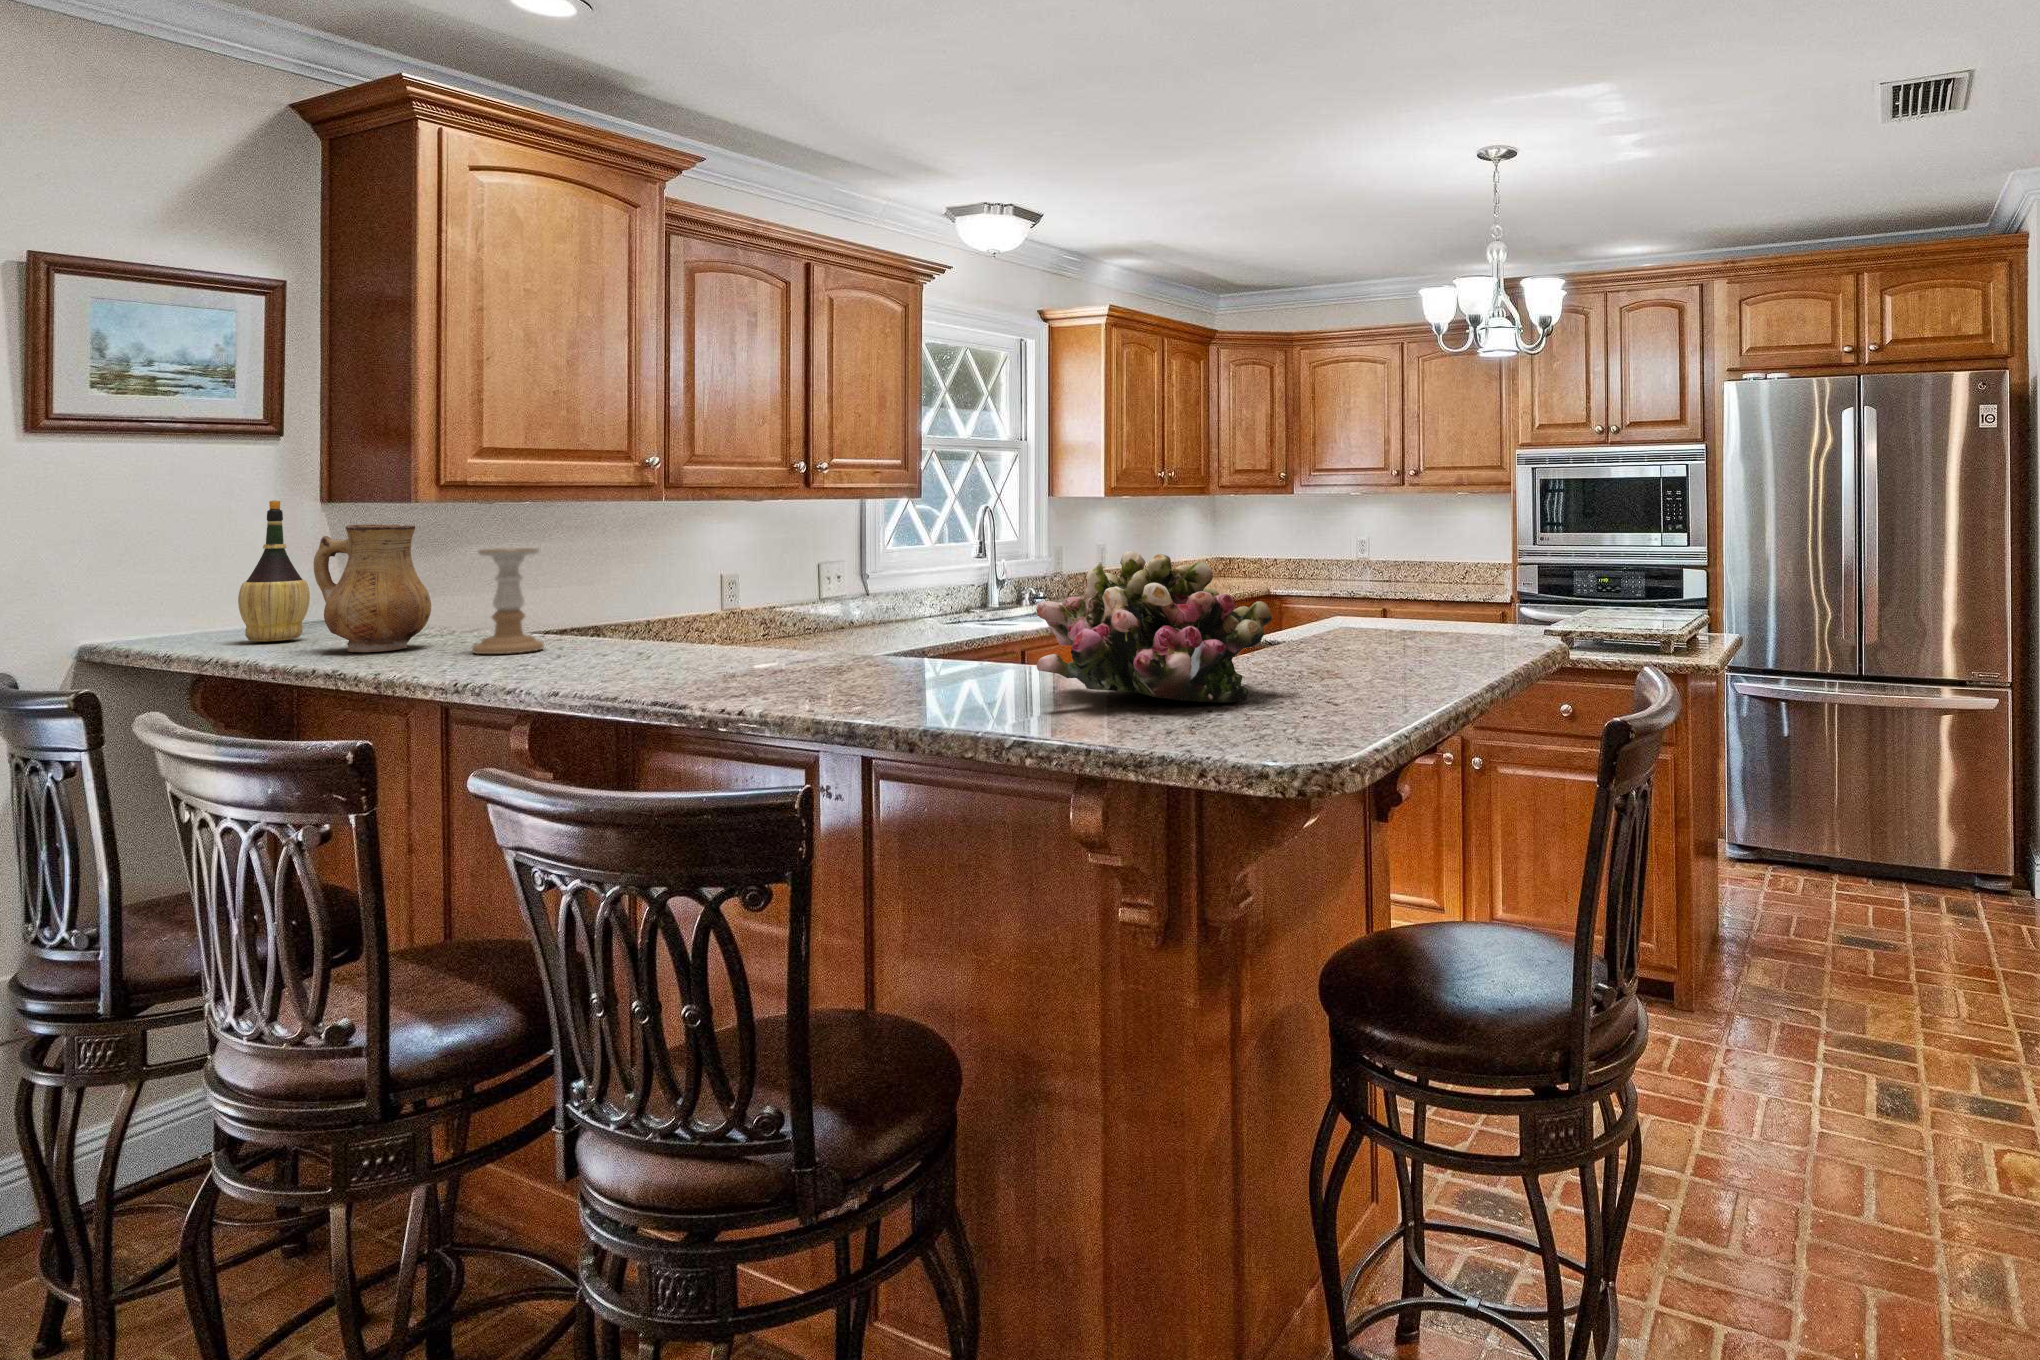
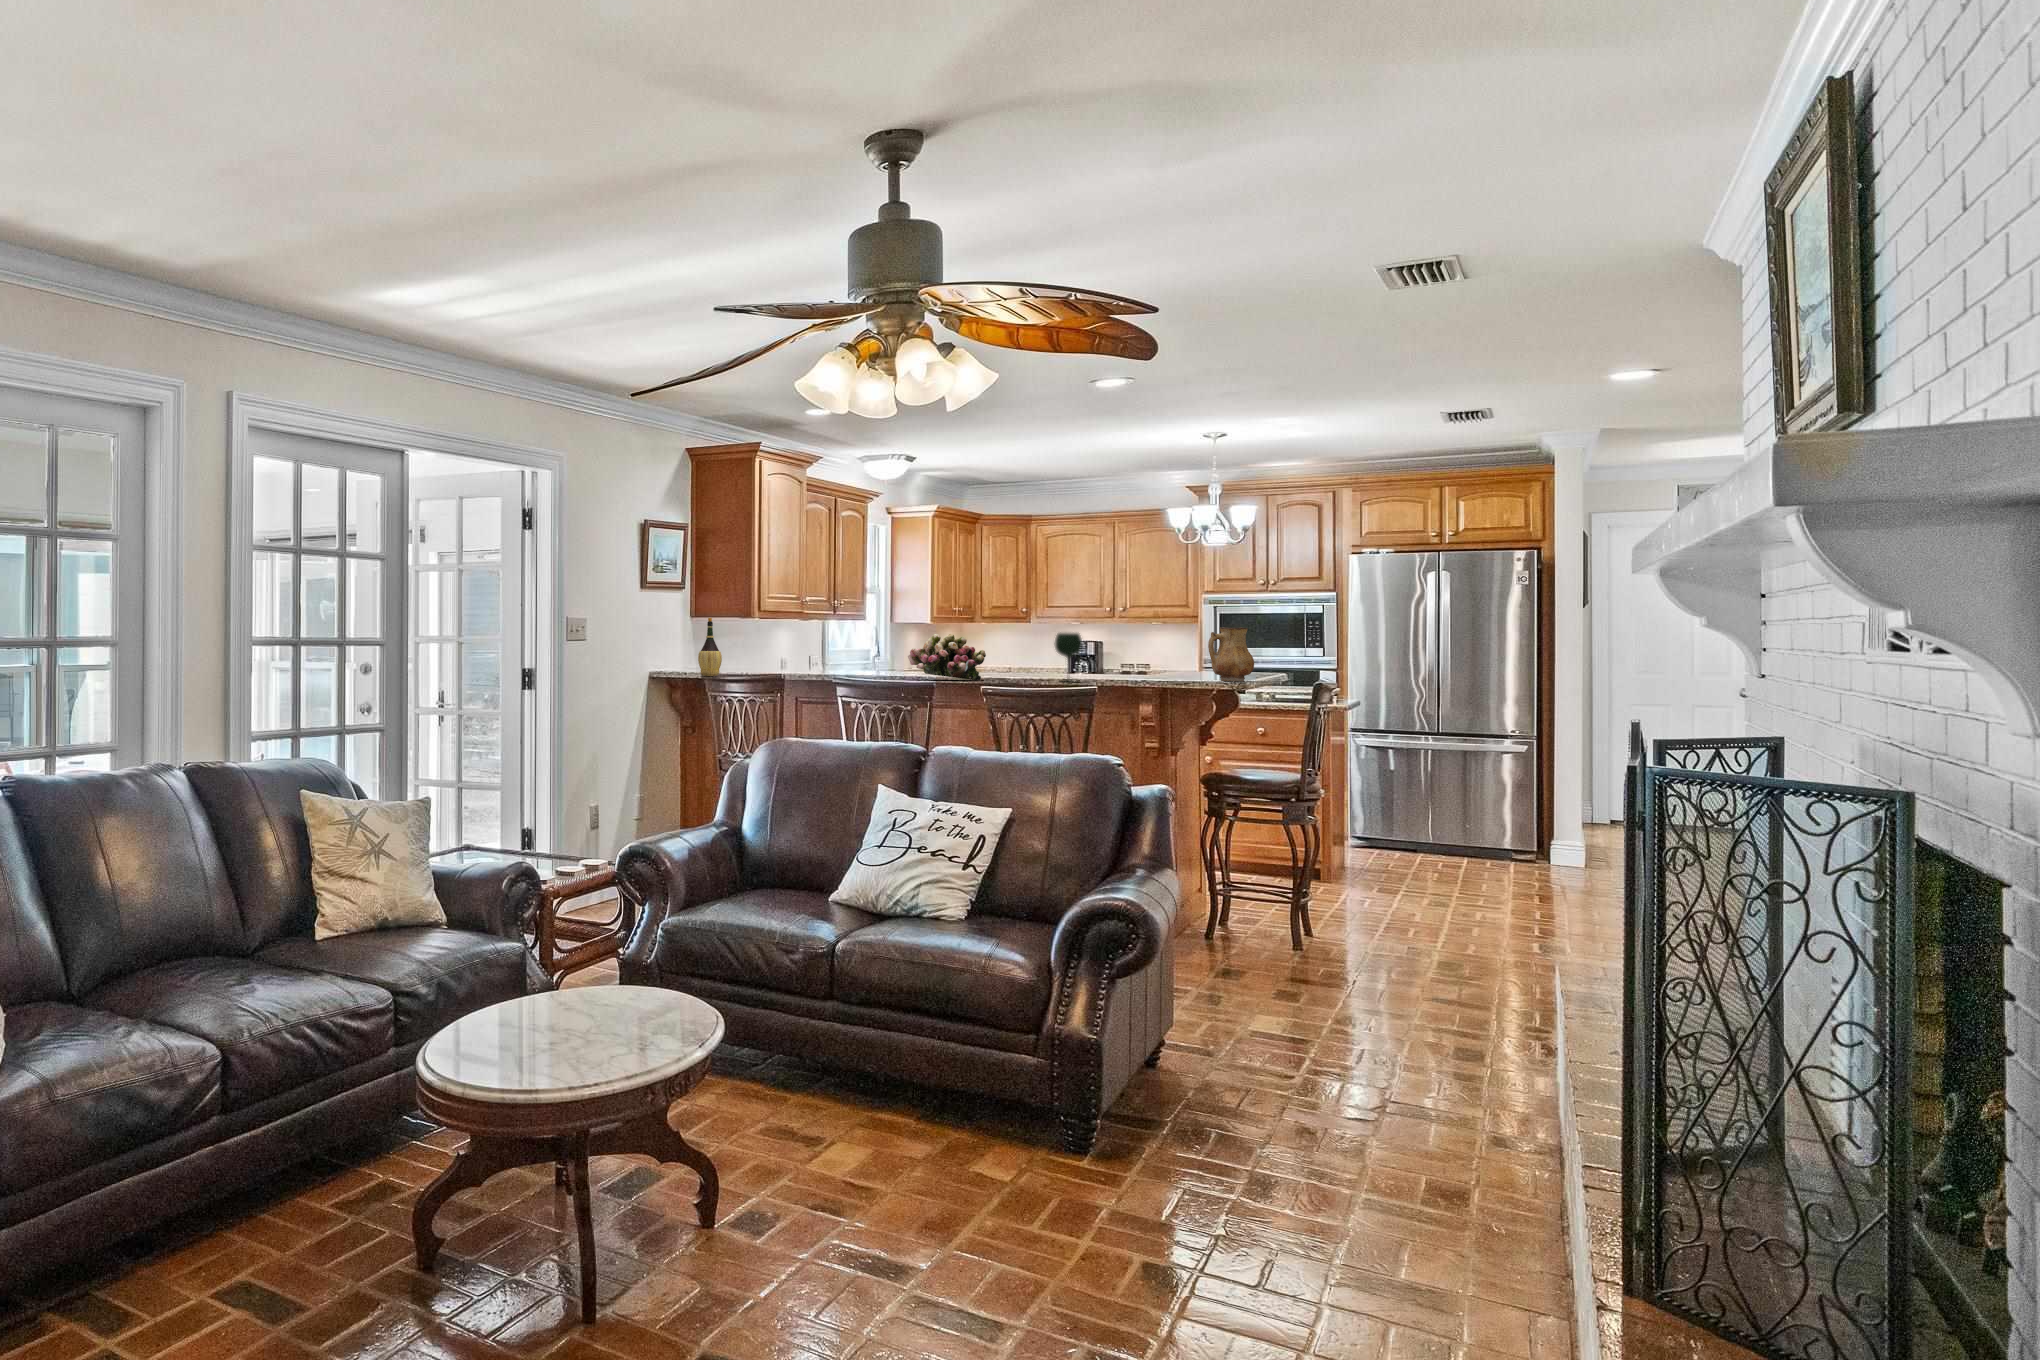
ceramic pitcher: present [313,524,431,652] -> present [1208,627,1254,681]
wine glass: none [914,546,989,686] -> present [1054,633,1083,682]
candle holder: present [472,548,544,654] -> none [822,637,848,678]
flower arrangement: present [1036,551,1272,703] -> present [908,634,986,680]

